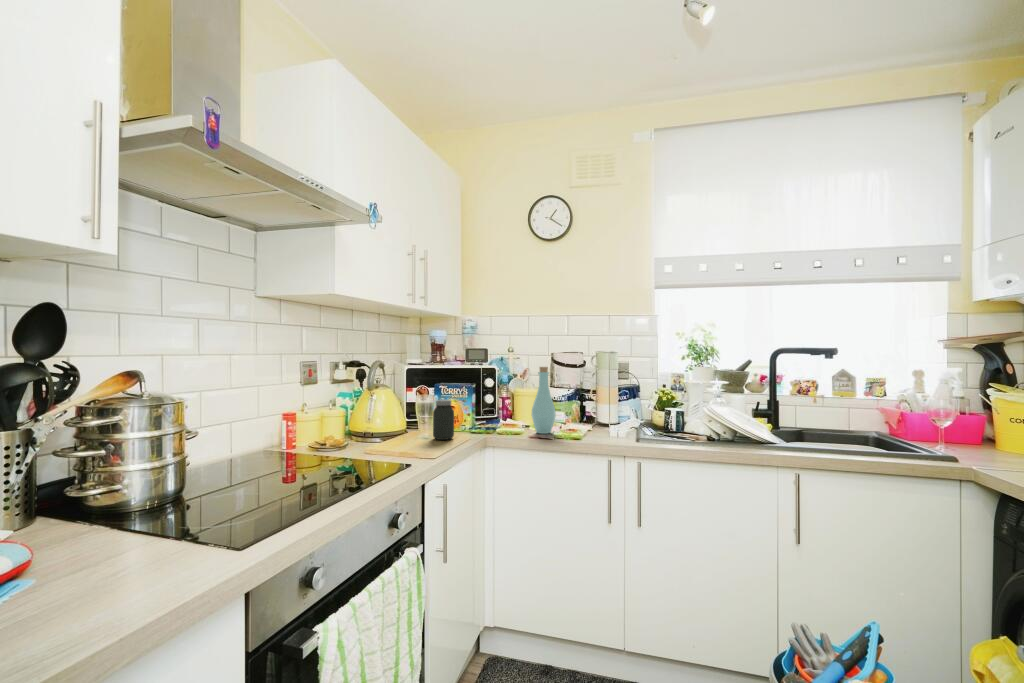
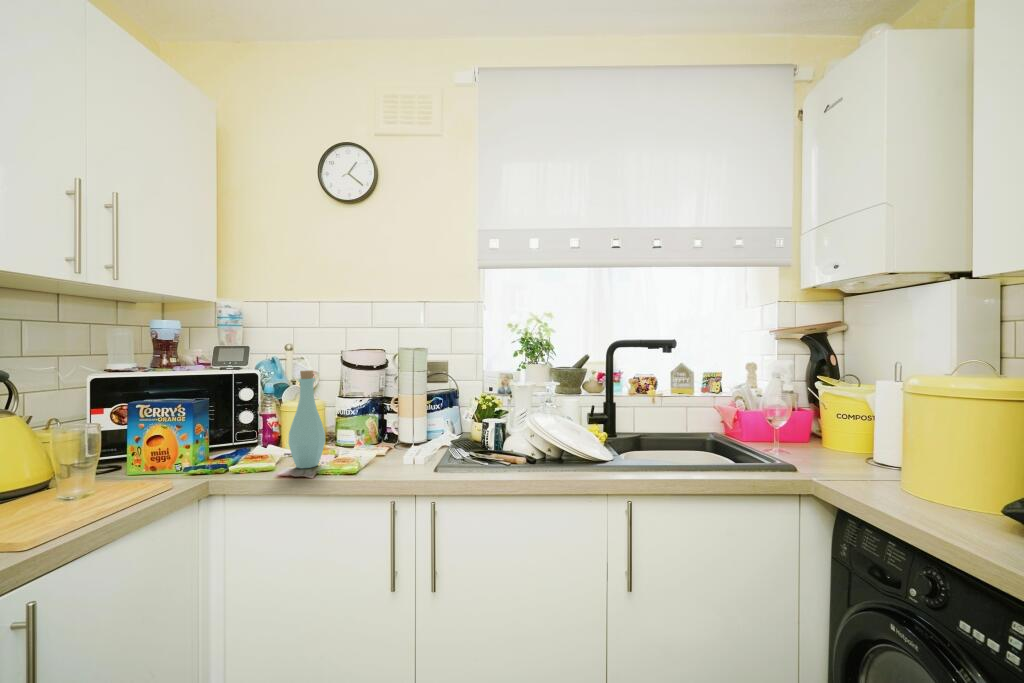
jar: present [433,400,454,440] -> none [92,429,137,498]

